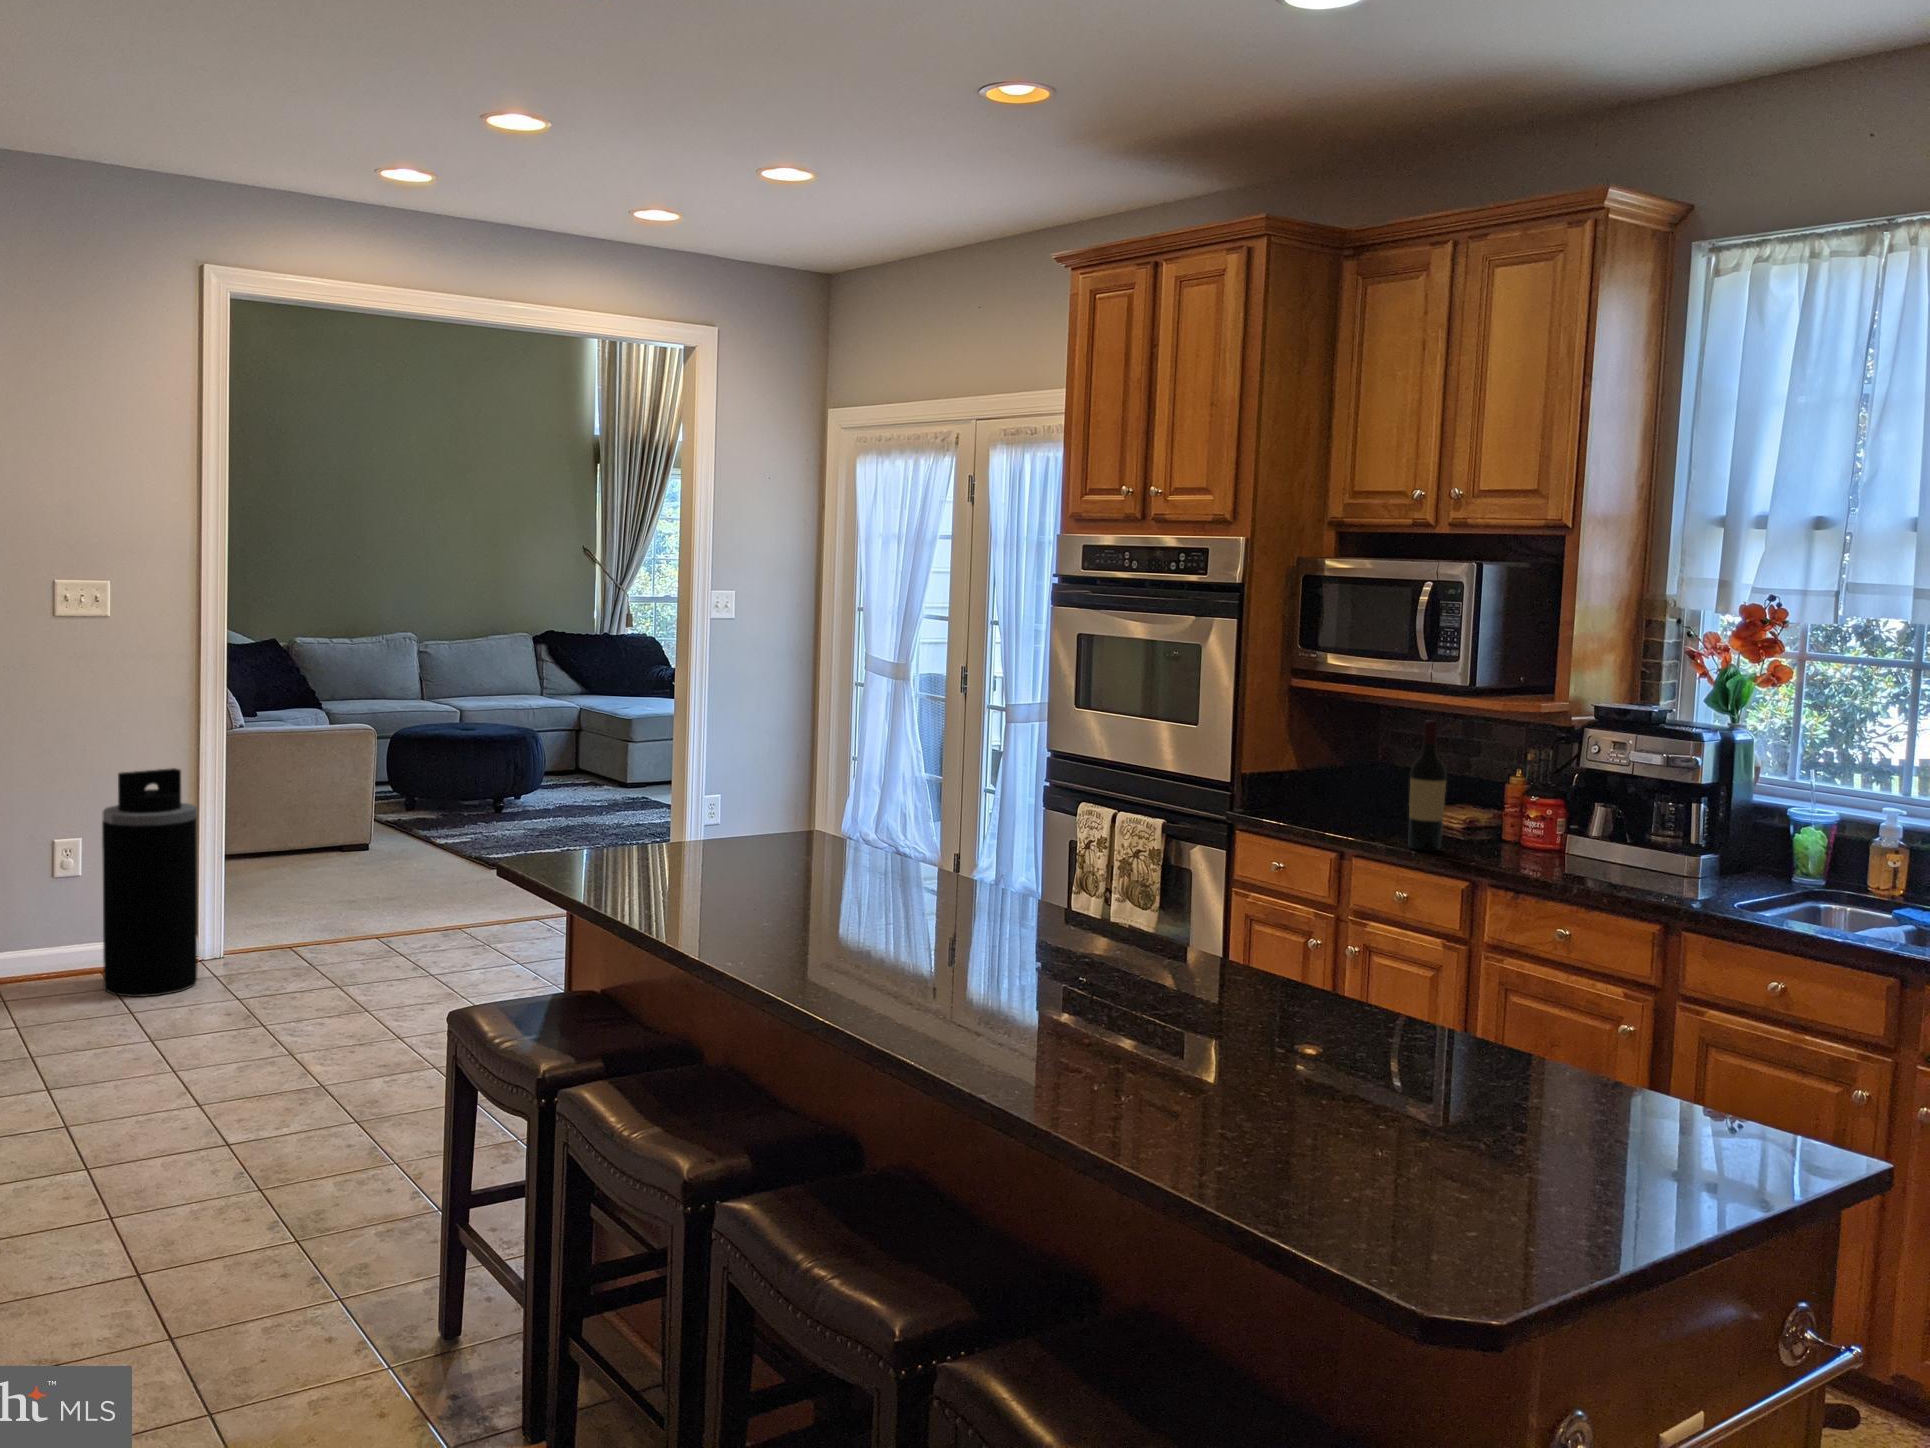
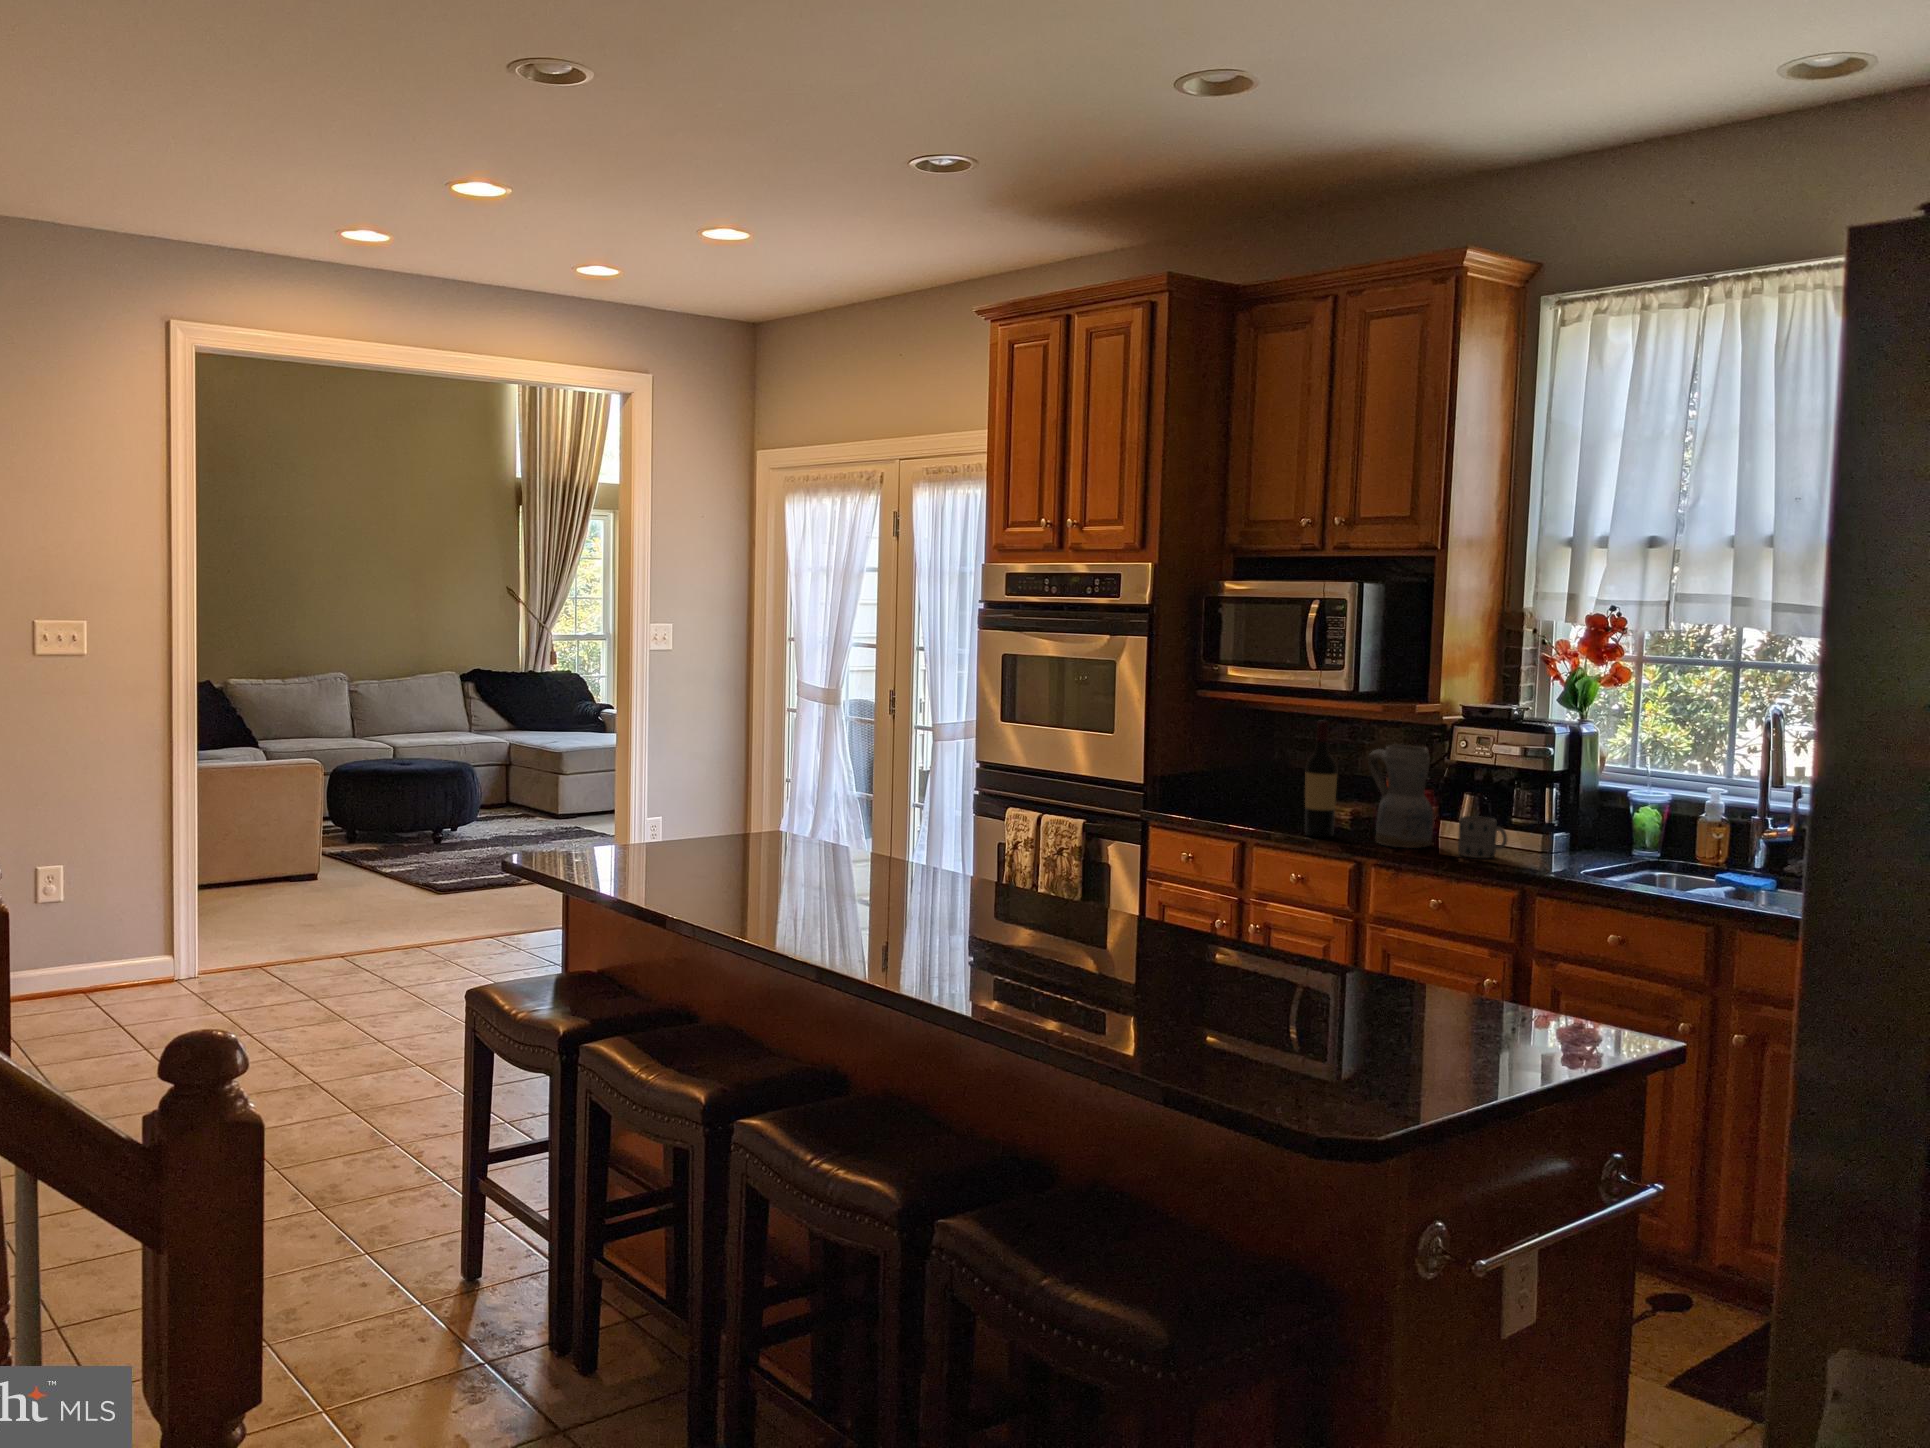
ceramic pitcher: none [1482,749,1555,867] -> present [1368,744,1434,848]
trash can: present [102,768,197,997] -> none [78,794,169,1013]
mug: none [1583,834,1640,883] -> present [1458,816,1507,858]

